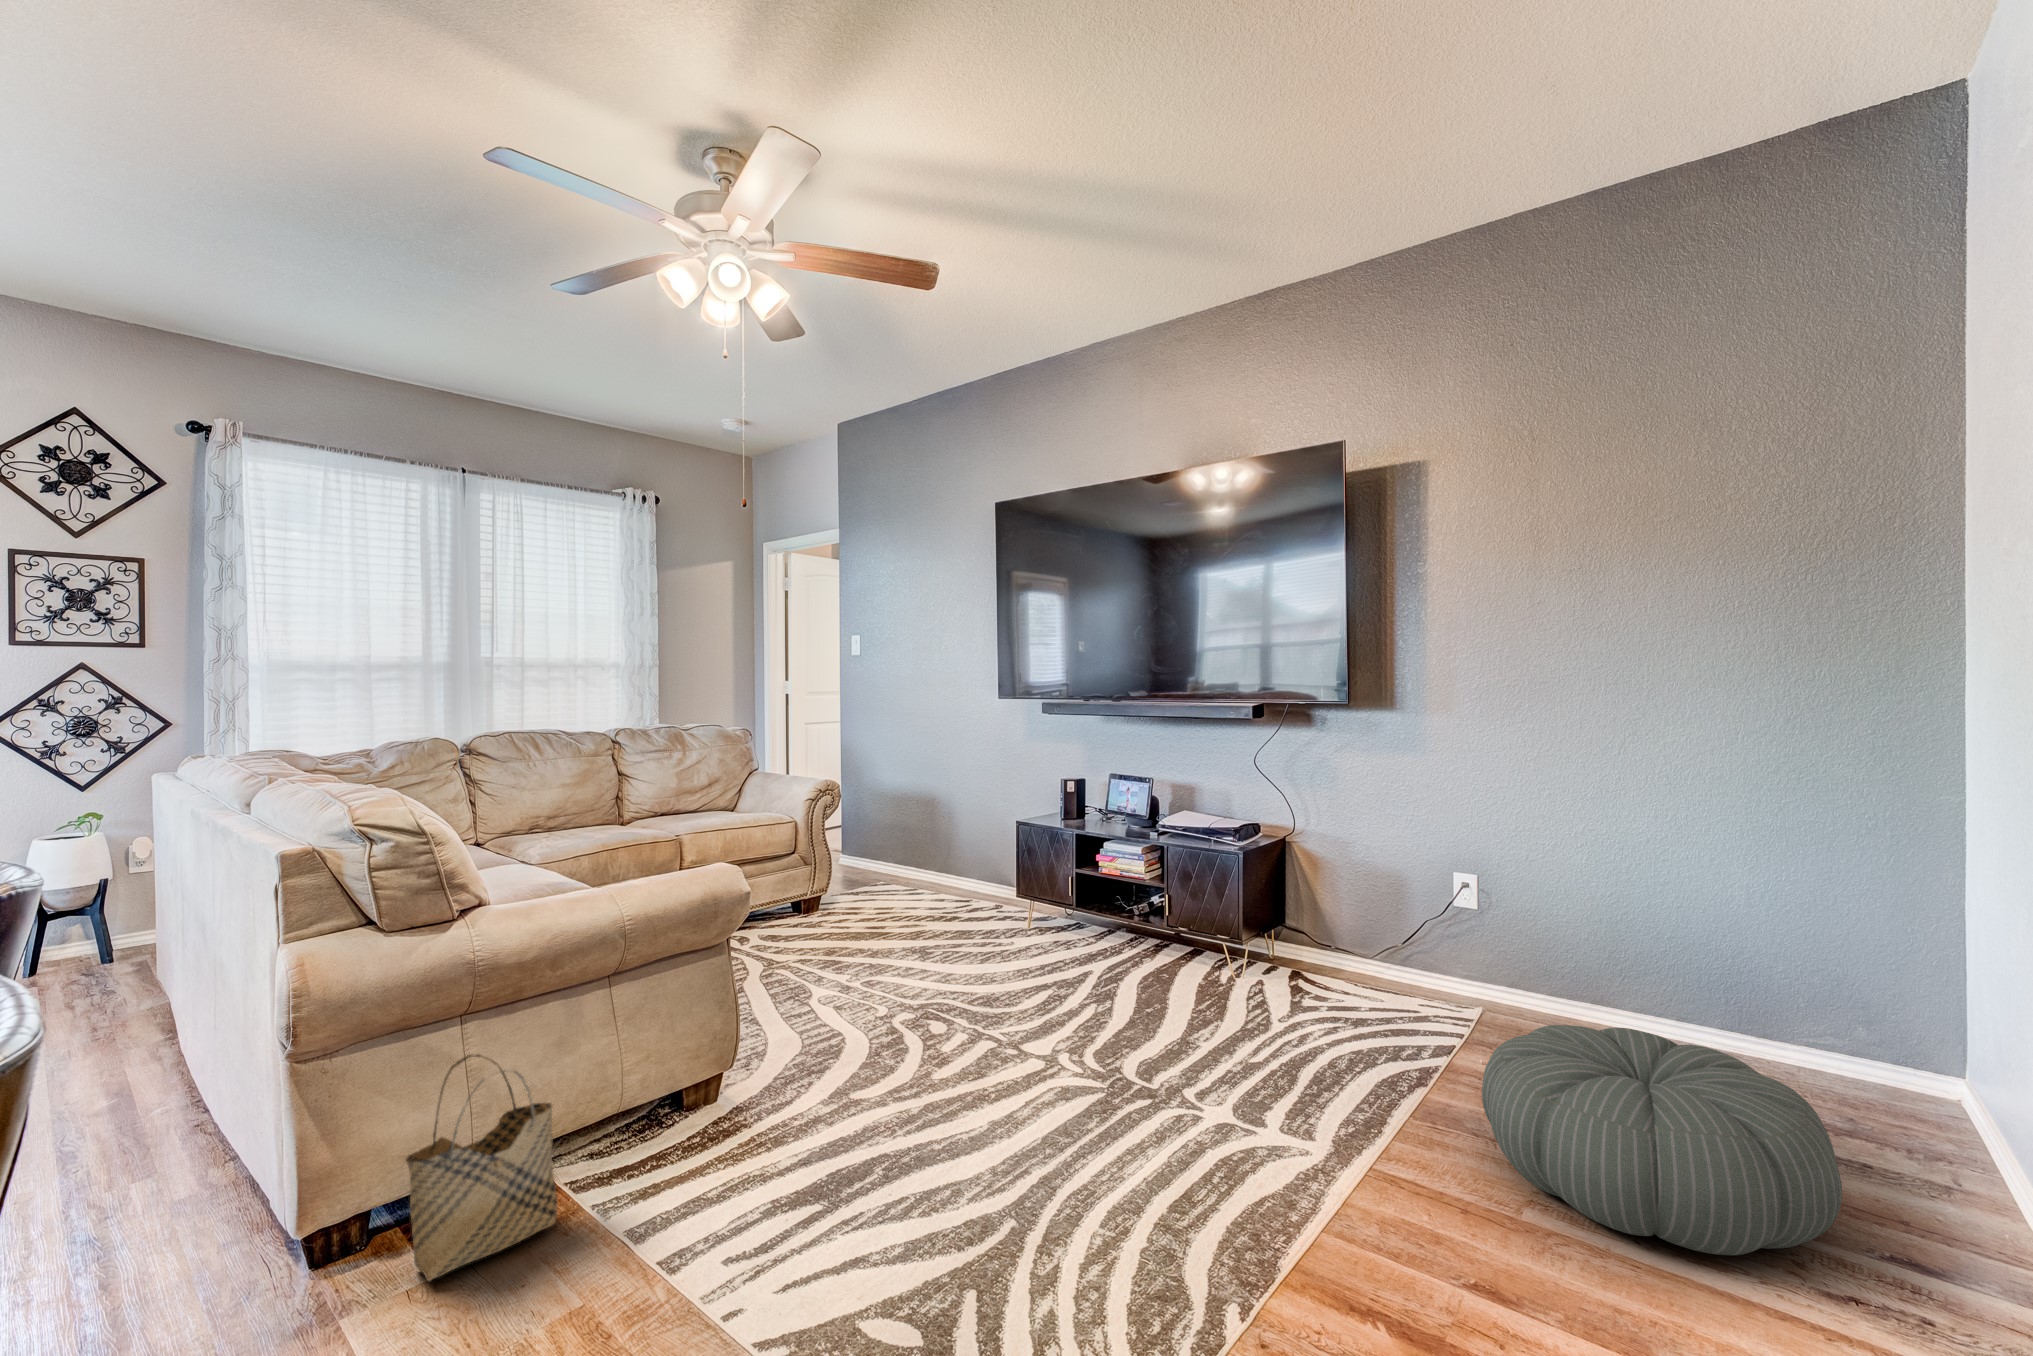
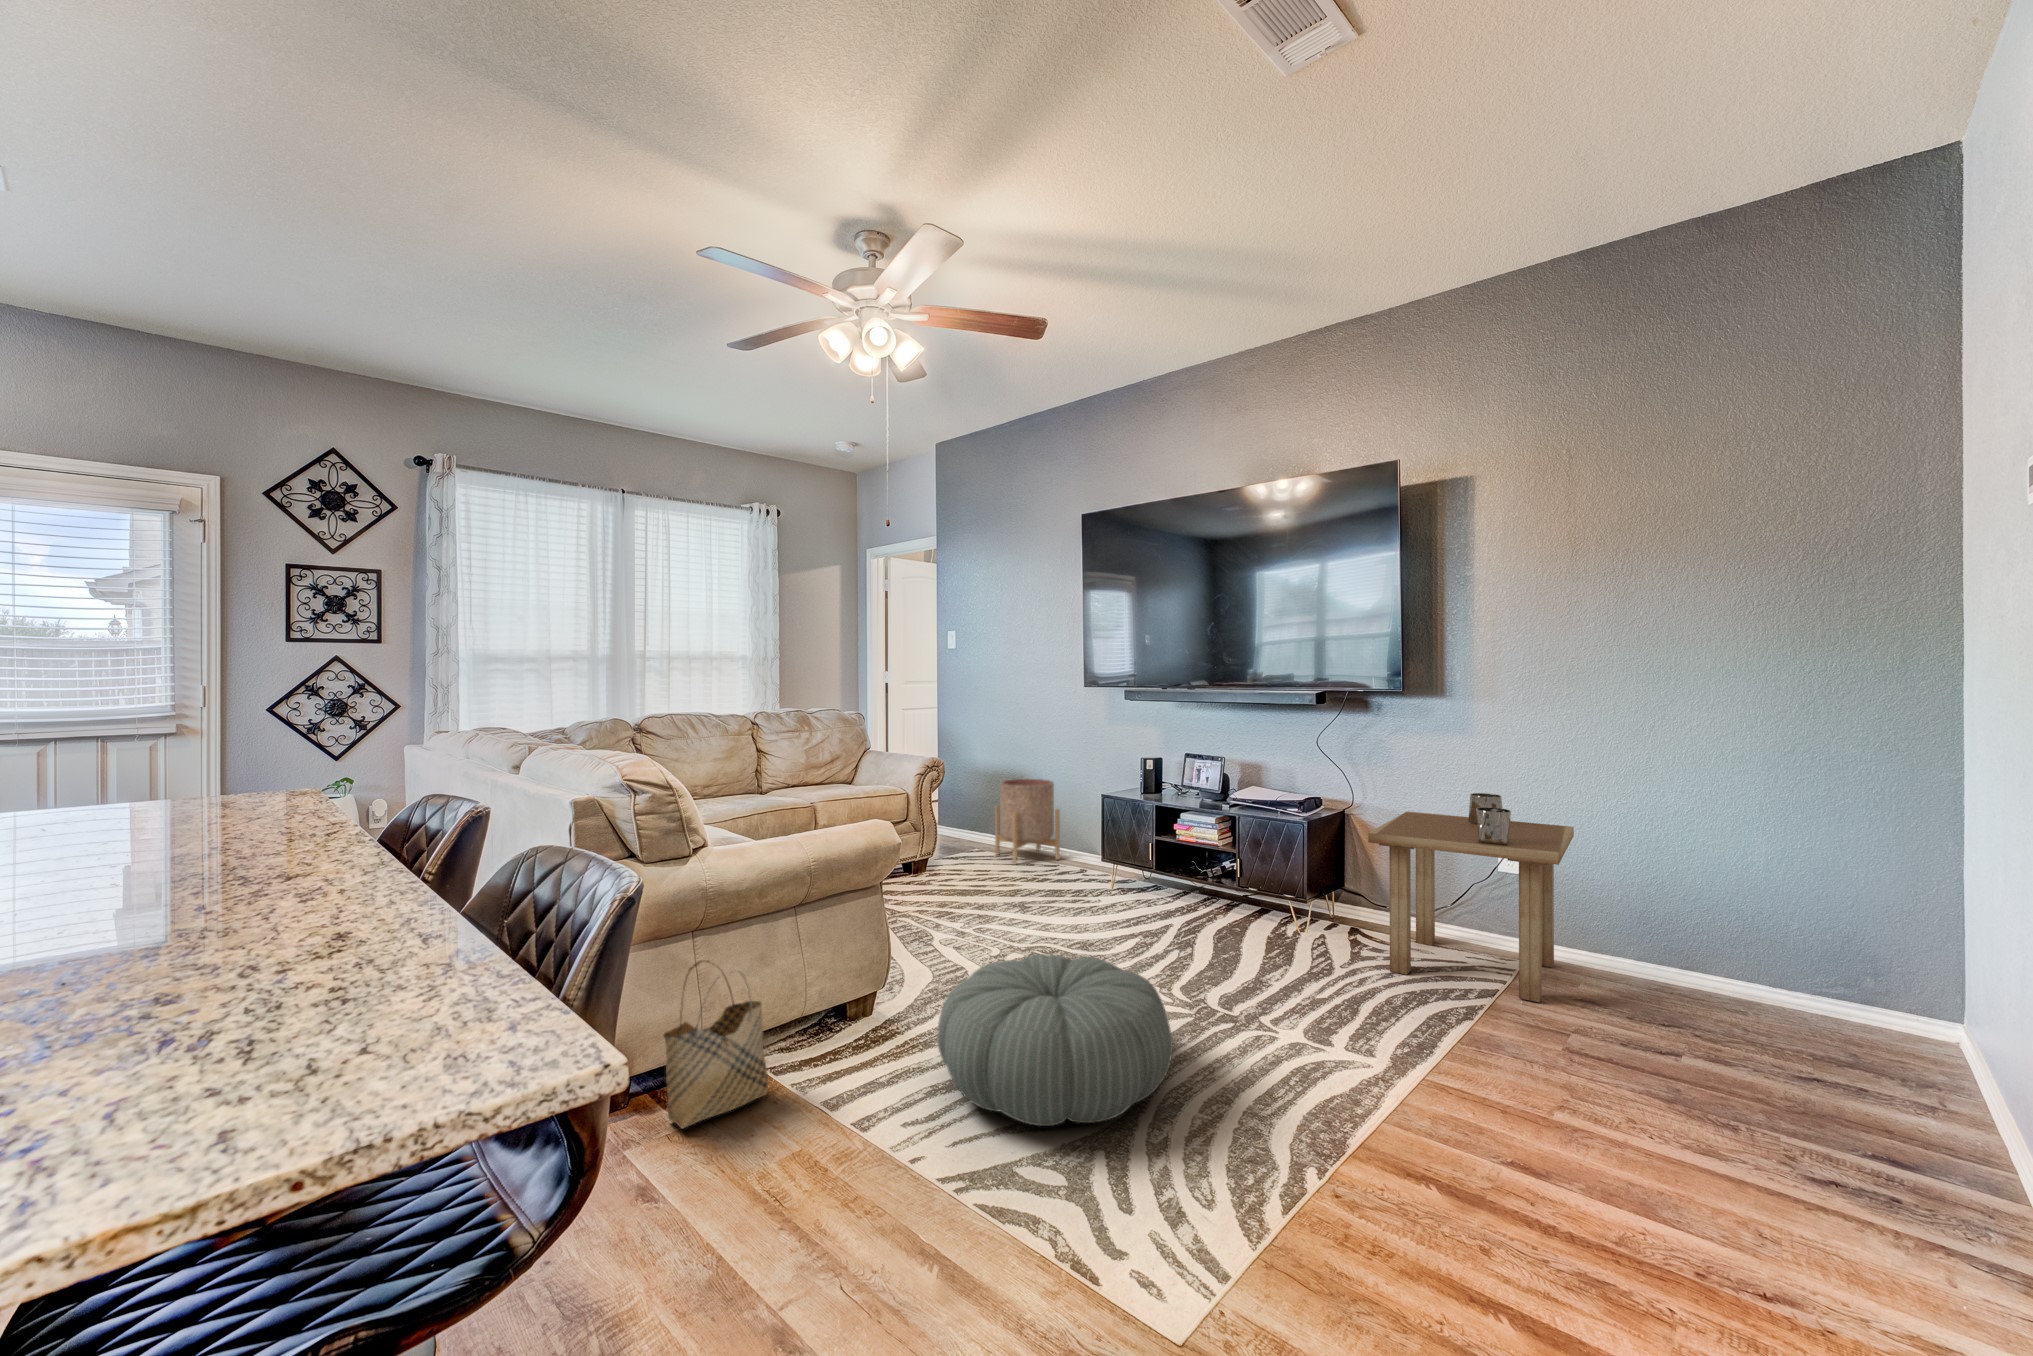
planter: none [901,801,975,901] -> present [995,779,1060,864]
side table: none [1312,818,1540,1062] -> present [1368,793,1574,1002]
pouf: present [1482,1025,1842,1255] -> present [937,954,1173,1126]

